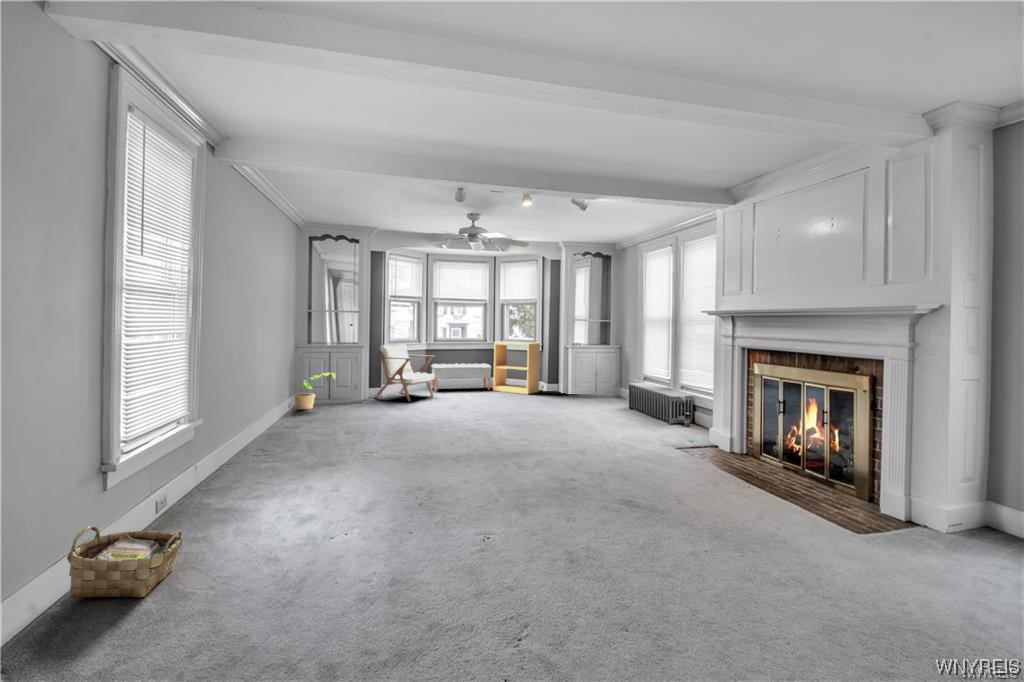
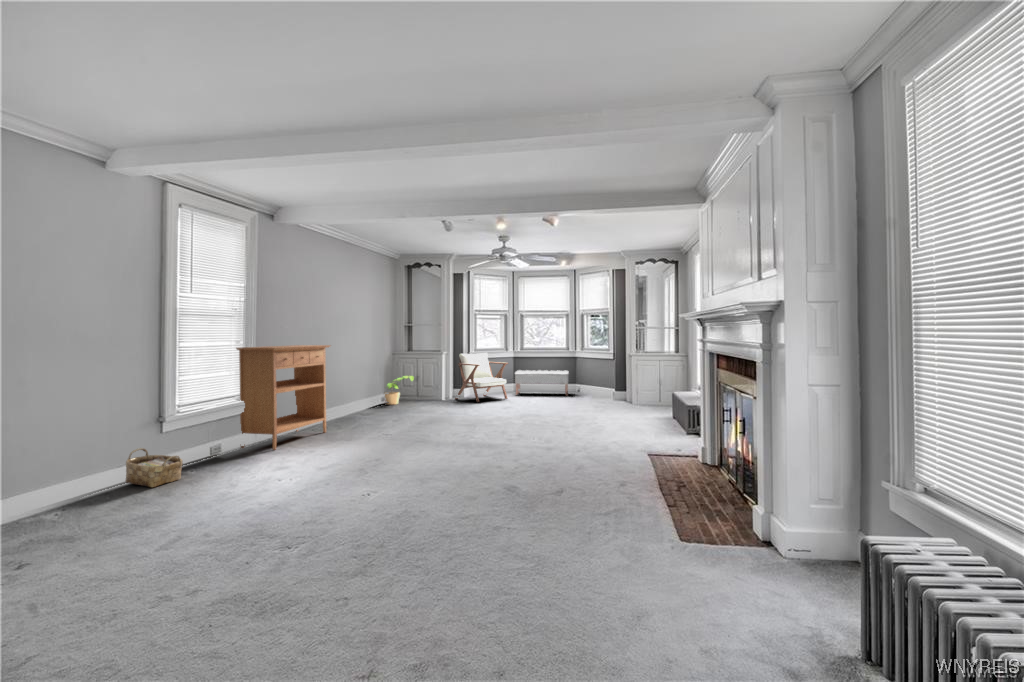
console table: none [187,334,295,495] -> present [236,345,330,450]
bookshelf: present [493,341,540,394] -> none [570,349,612,400]

